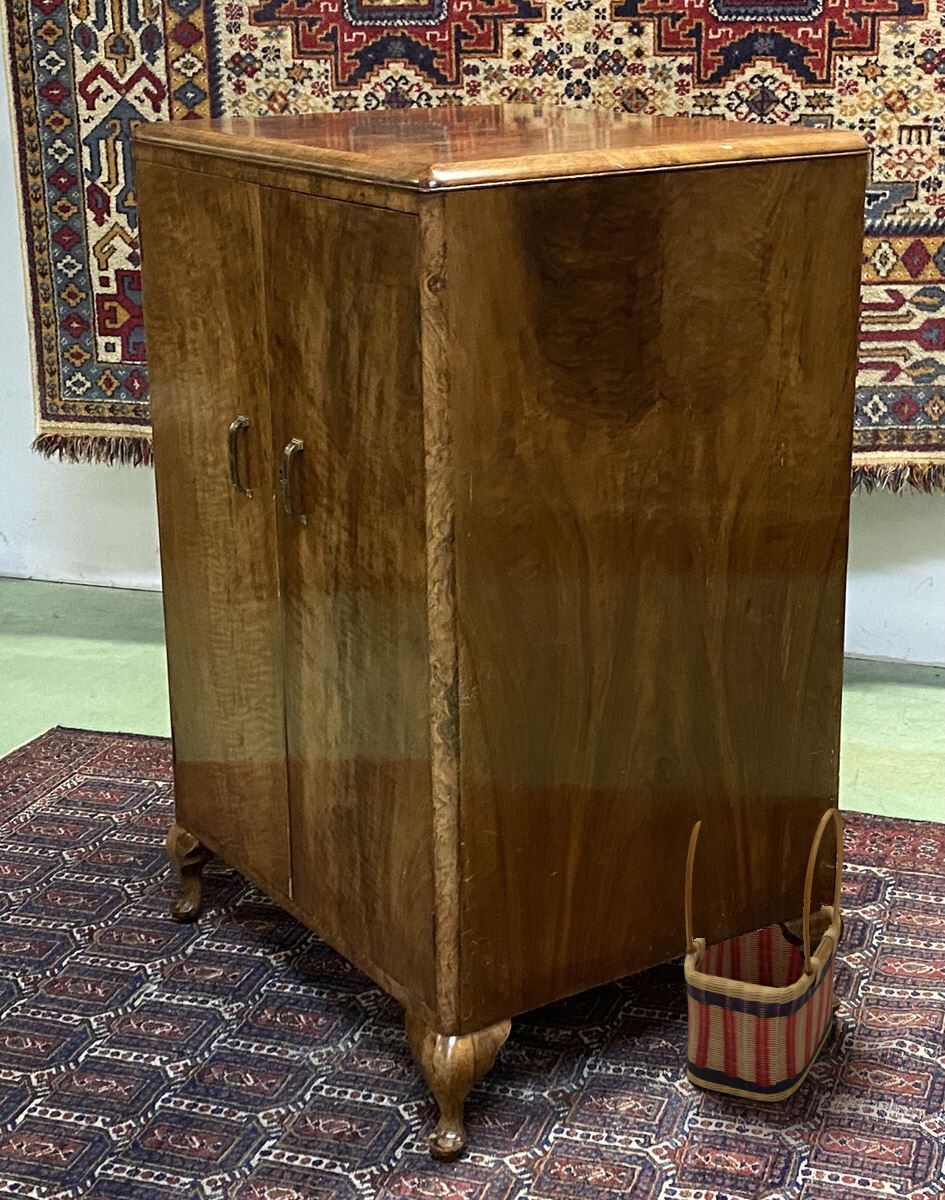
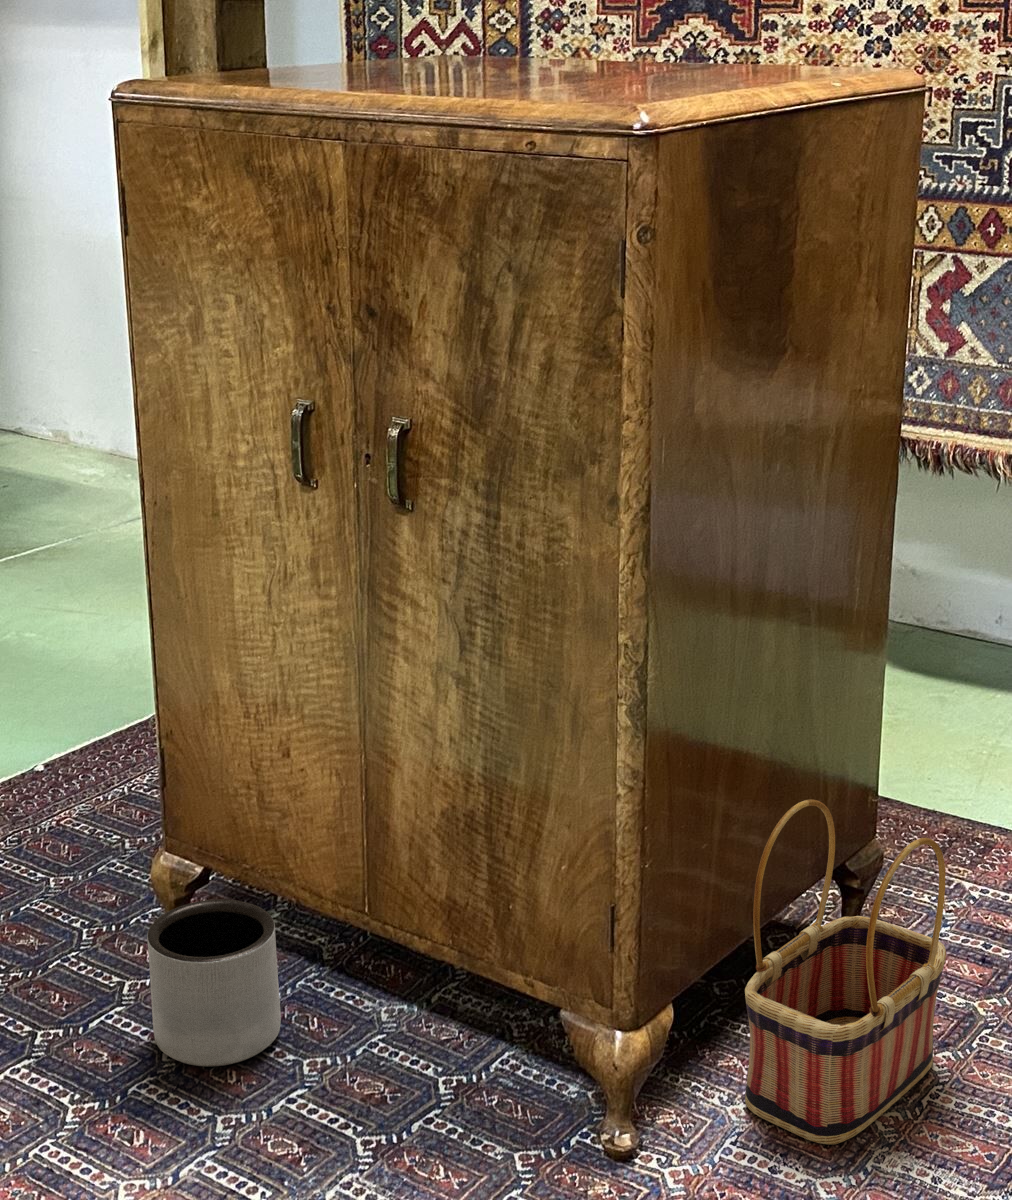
planter: none [87,965,223,1135] -> present [147,900,281,1067]

